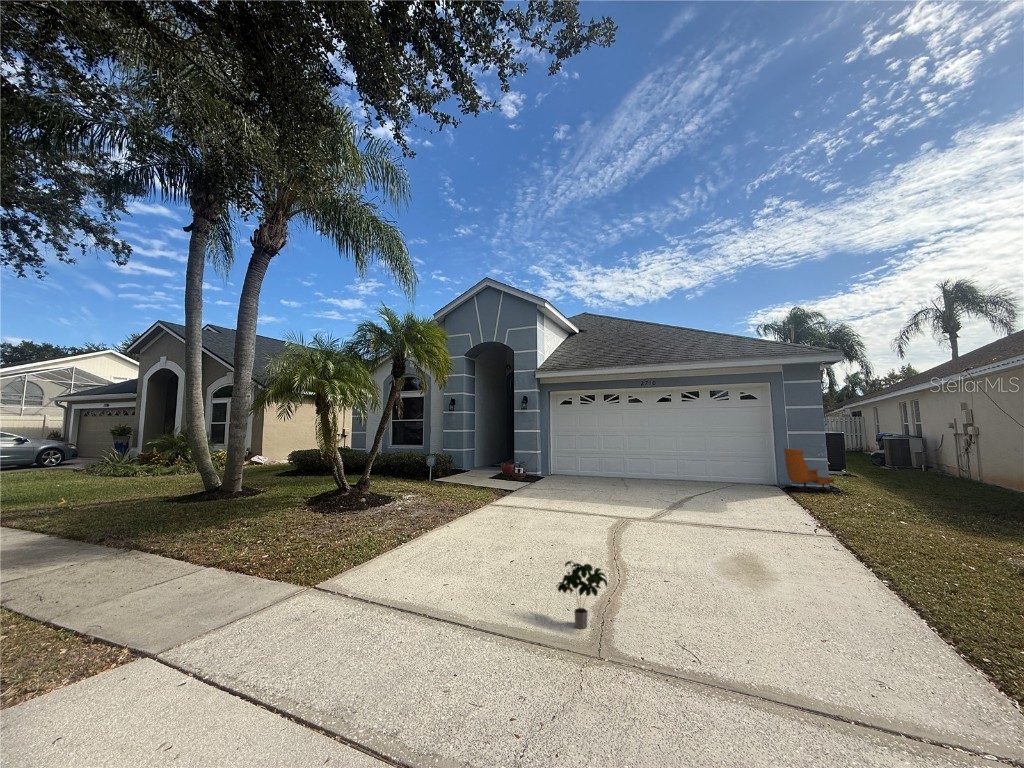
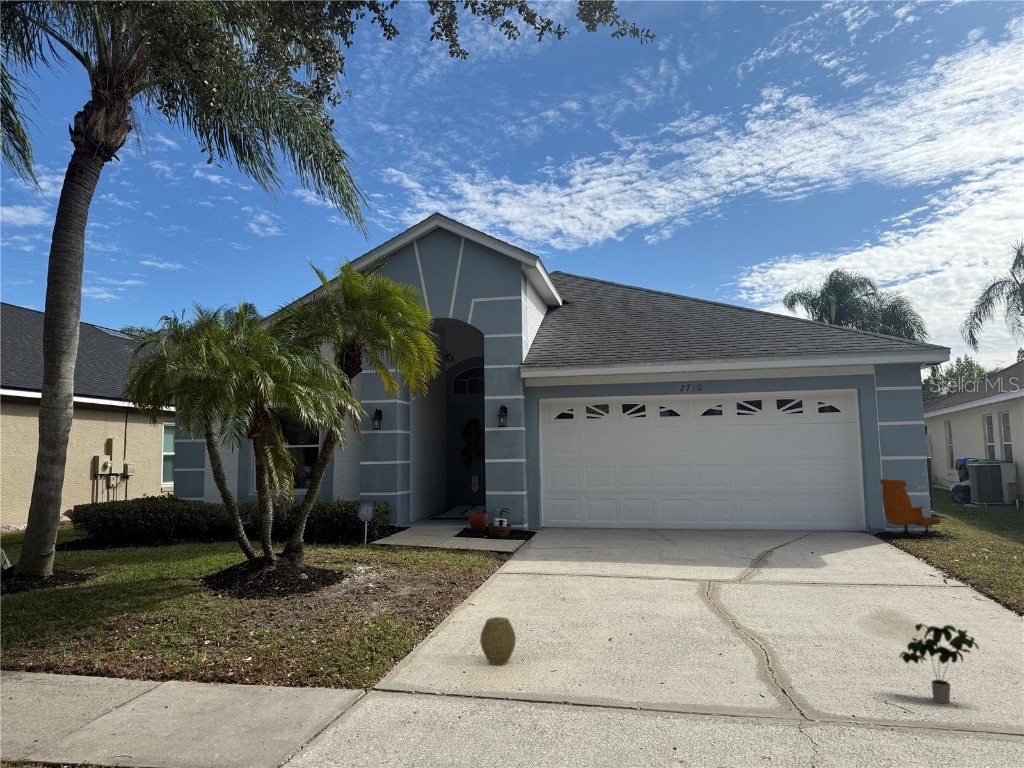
woven basket: none [406,540,433,577] -> present [480,617,516,665]
potted plant: present [556,561,608,629] -> present [900,624,979,703]

